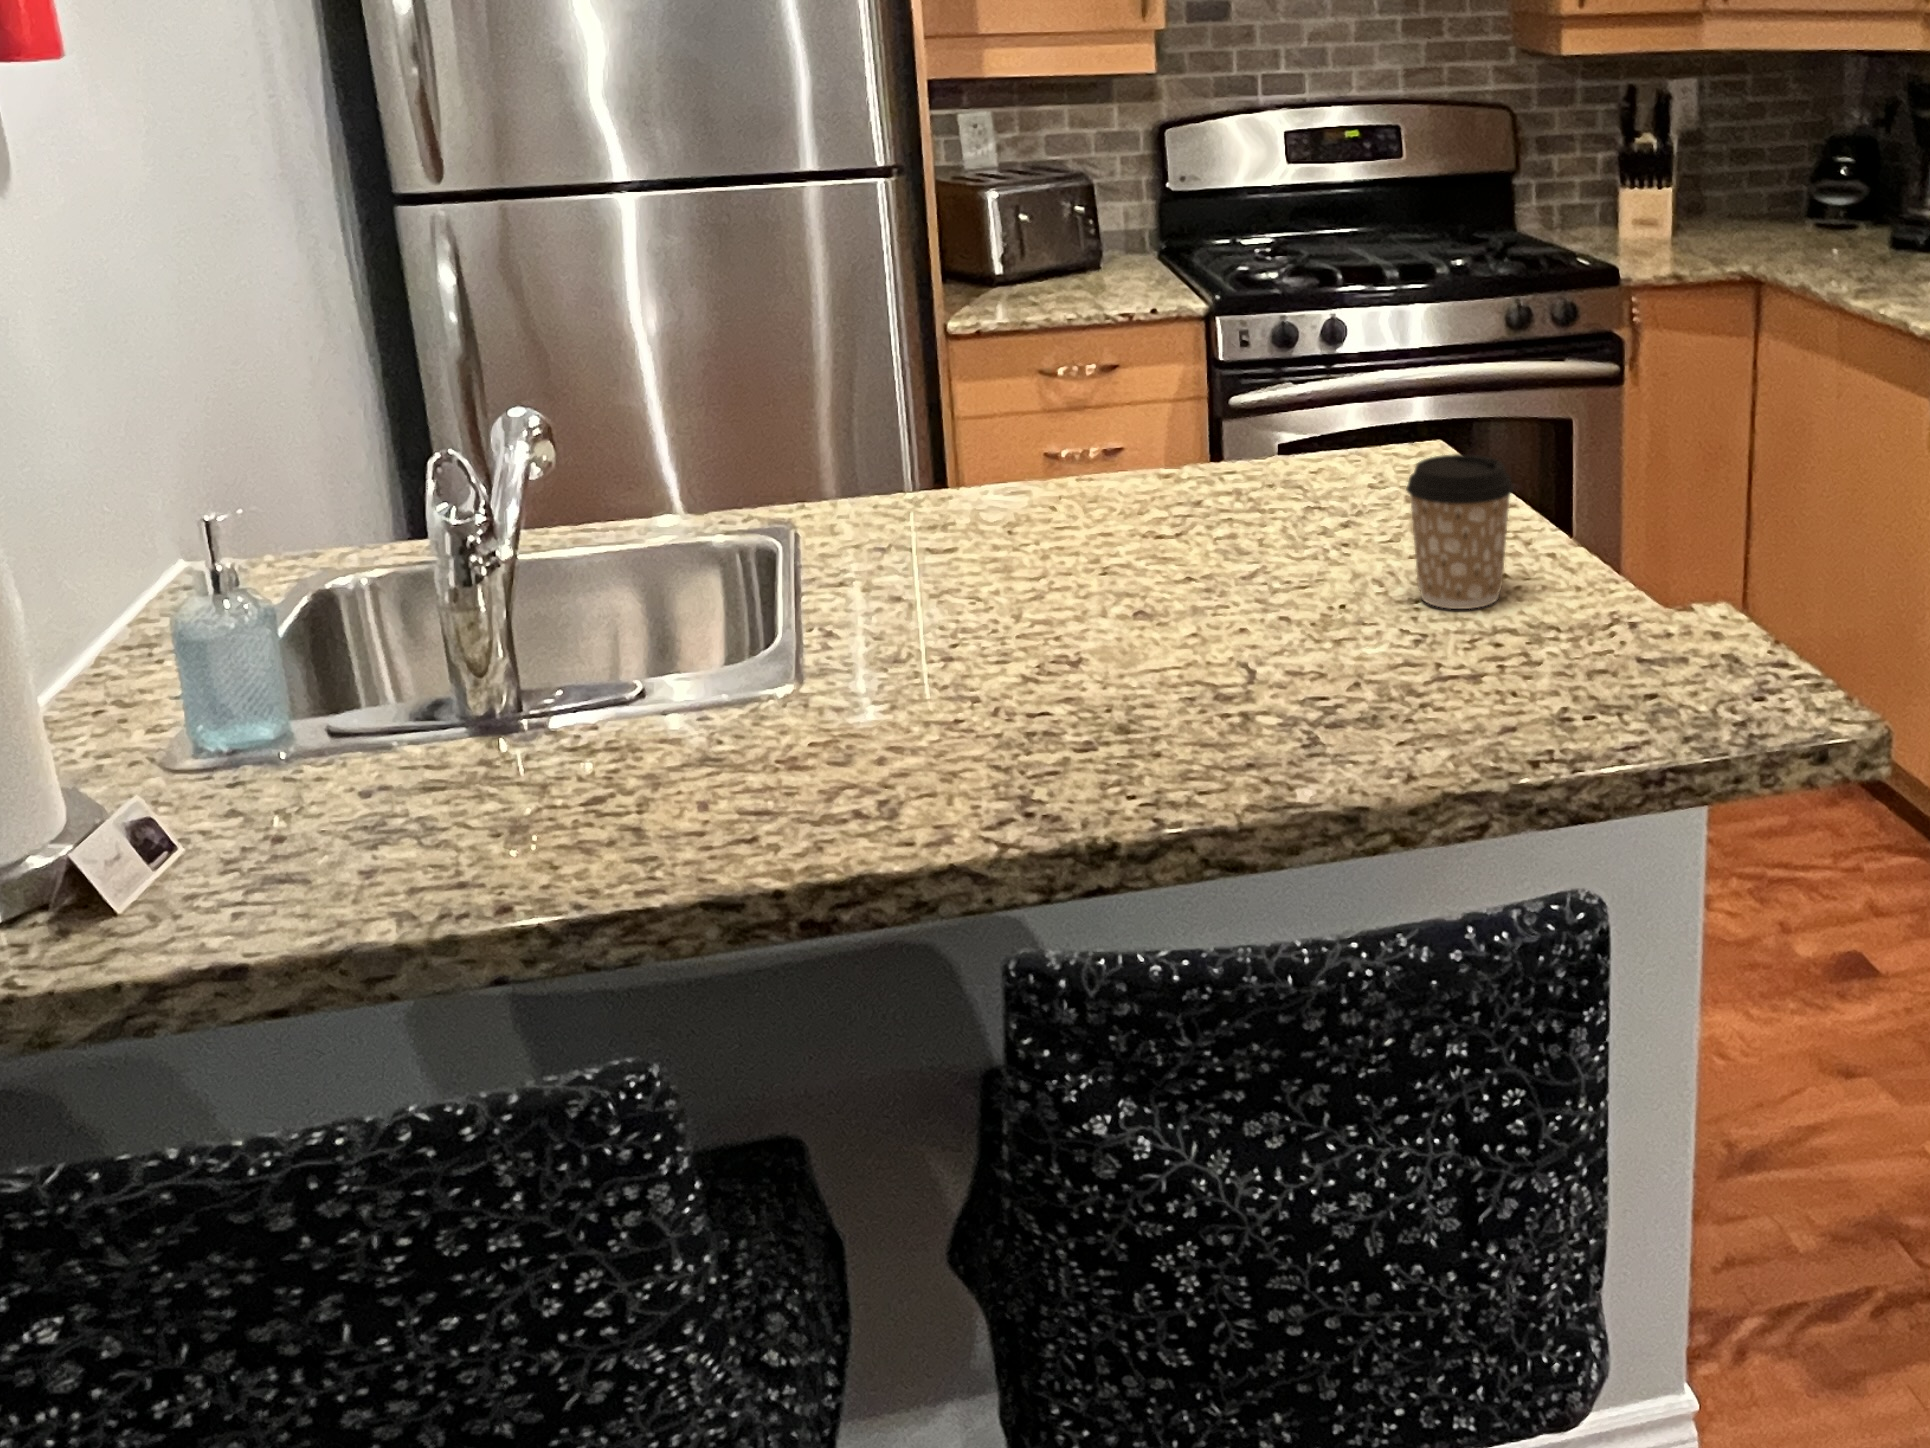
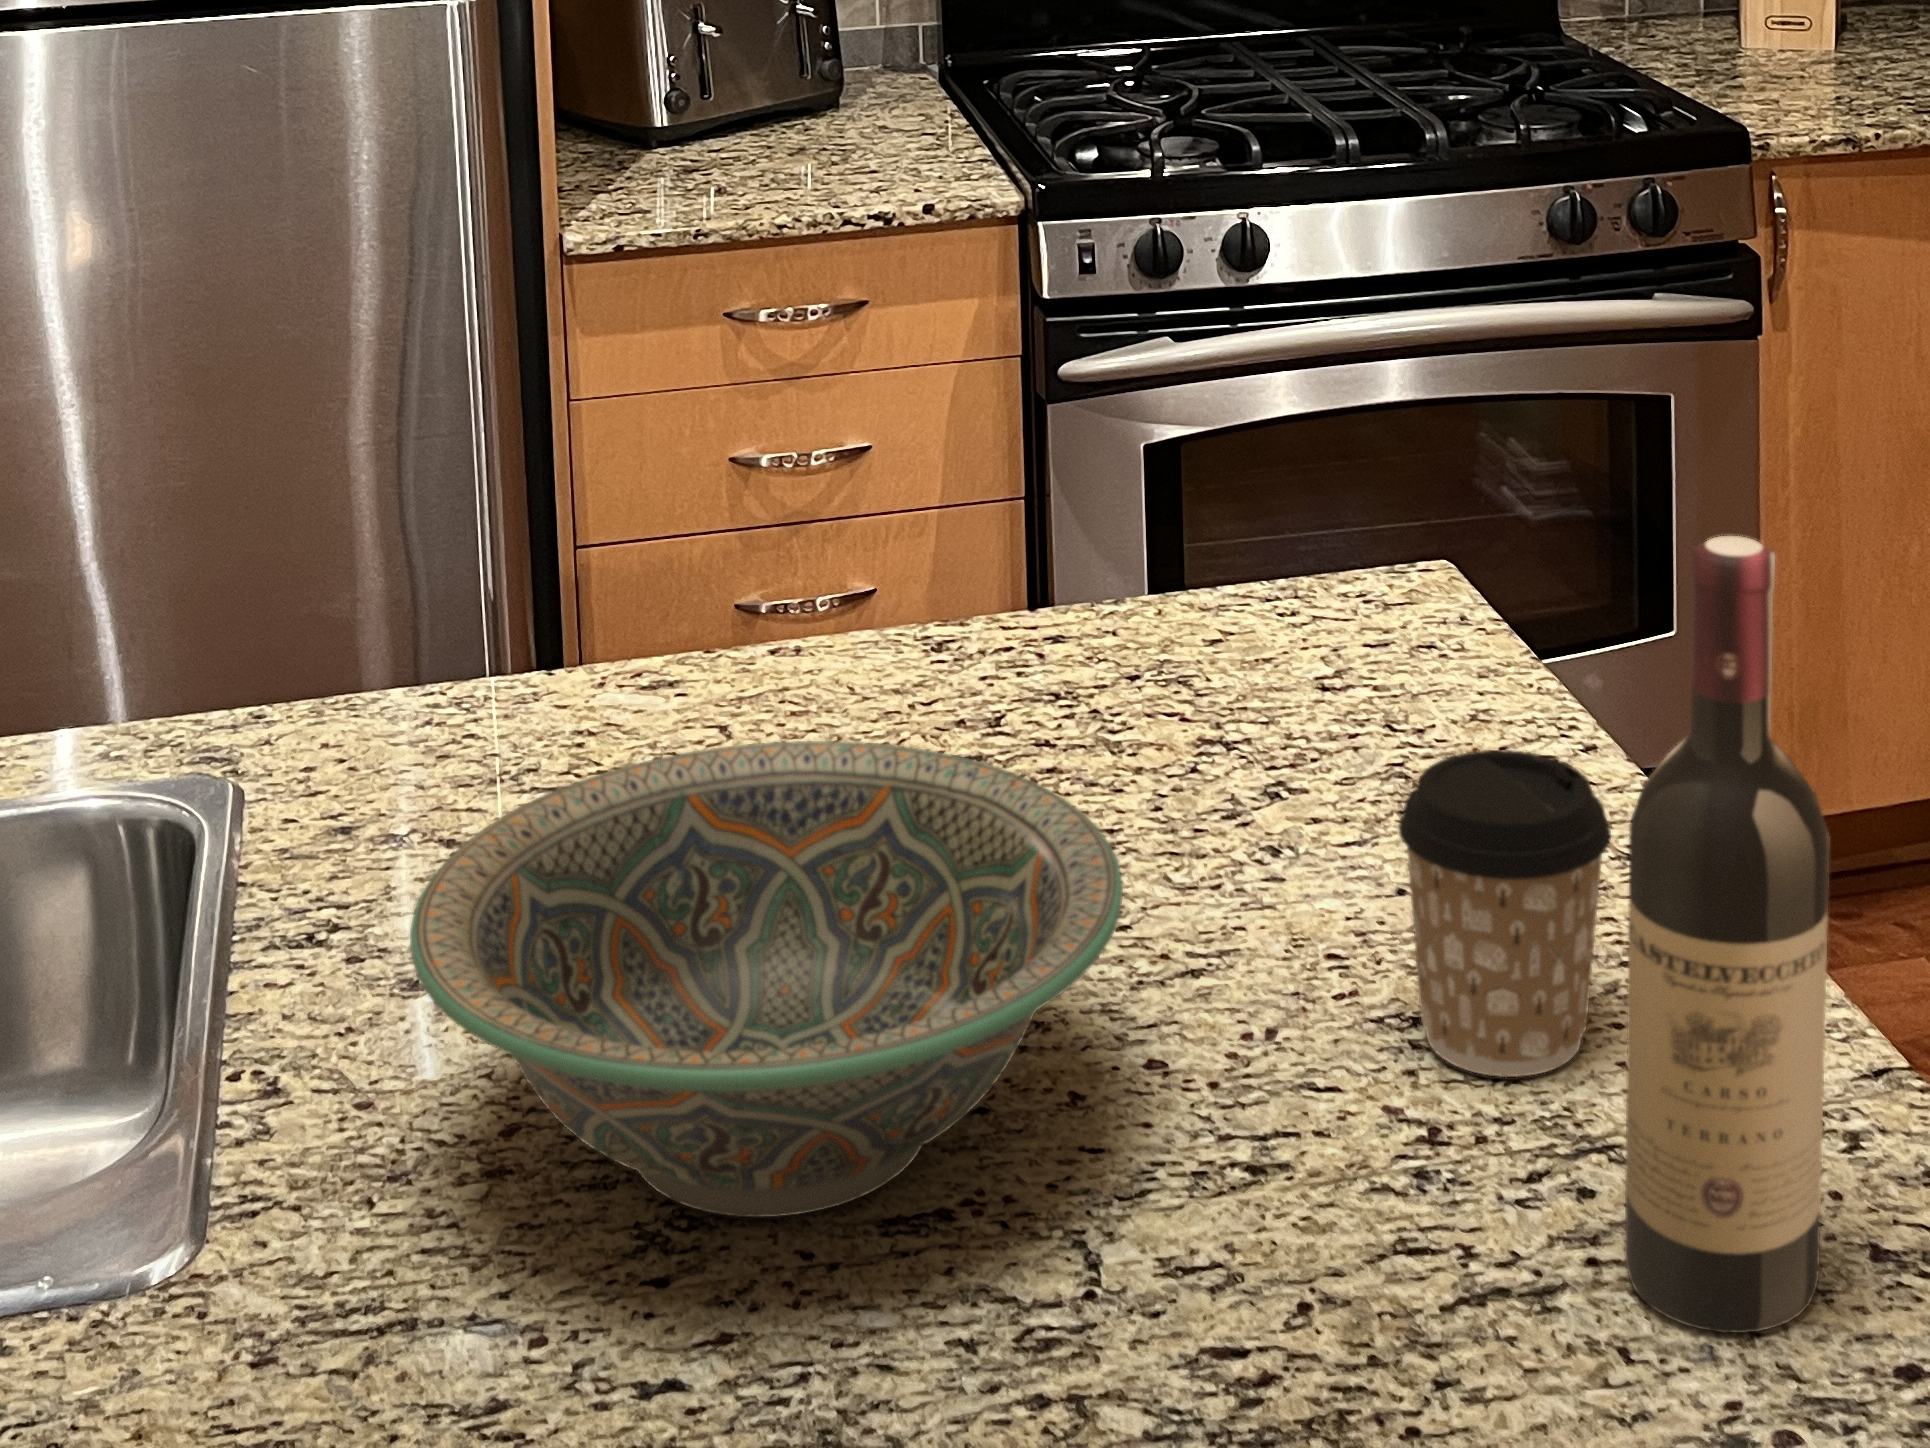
wine bottle: none [1515,292,1614,686] -> present [1625,536,1829,1333]
decorative bowl: none [904,464,1265,664] -> present [410,741,1123,1217]

